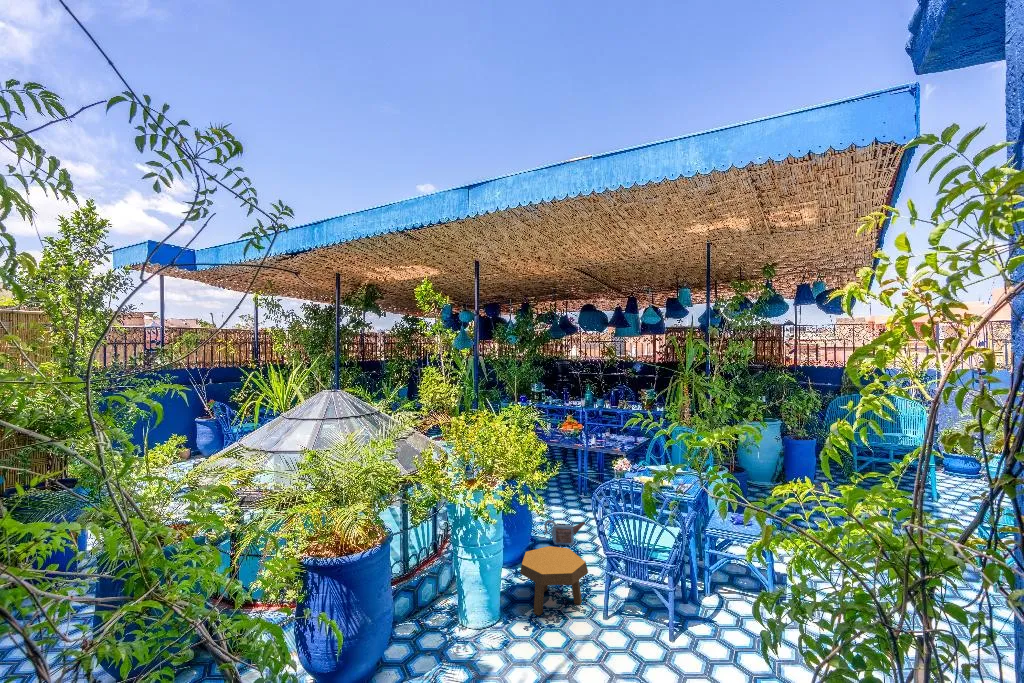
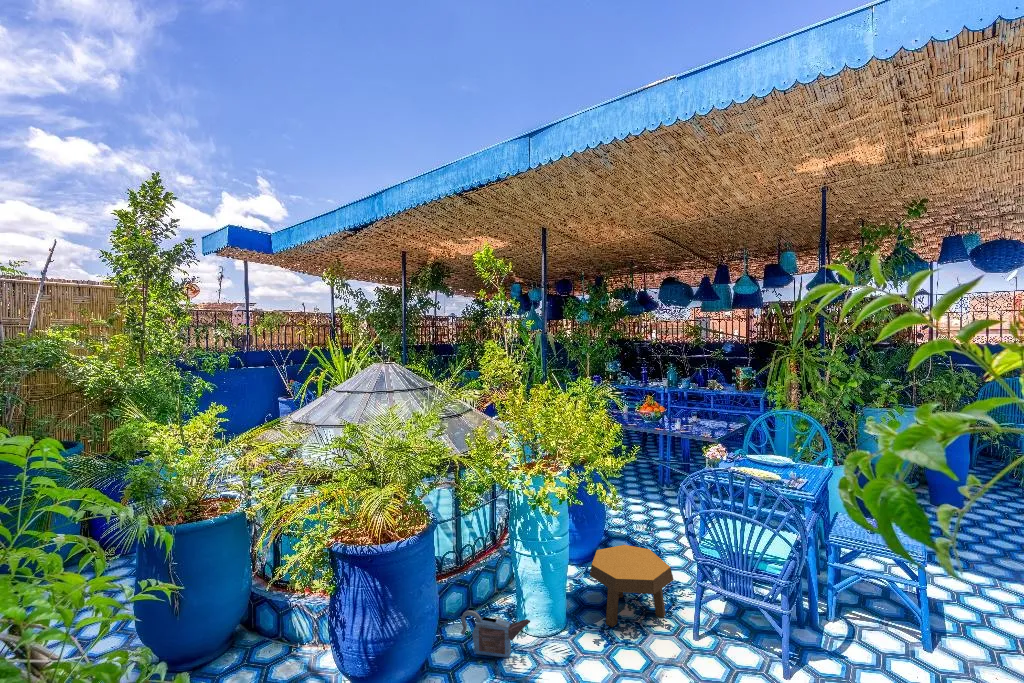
watering can: present [544,520,585,545] -> present [461,610,530,658]

